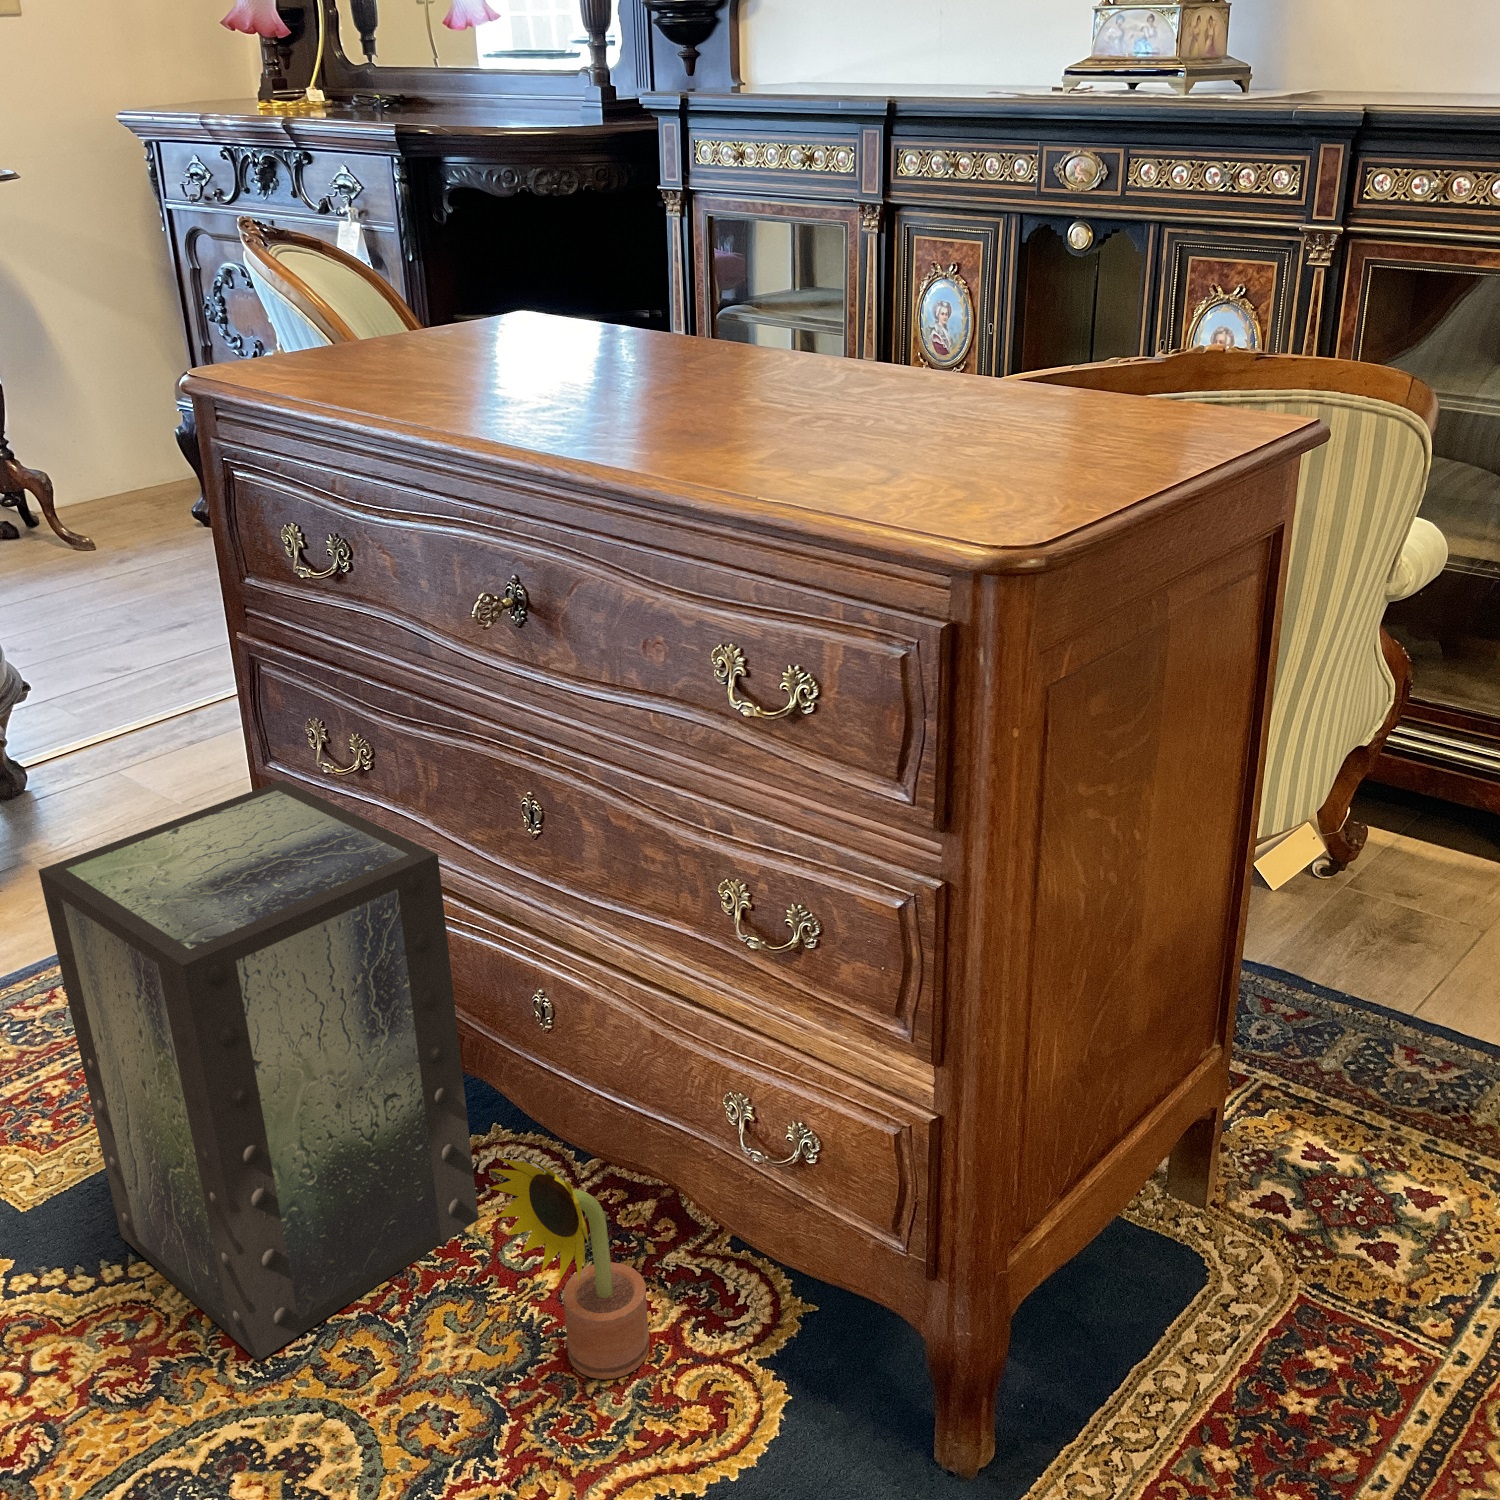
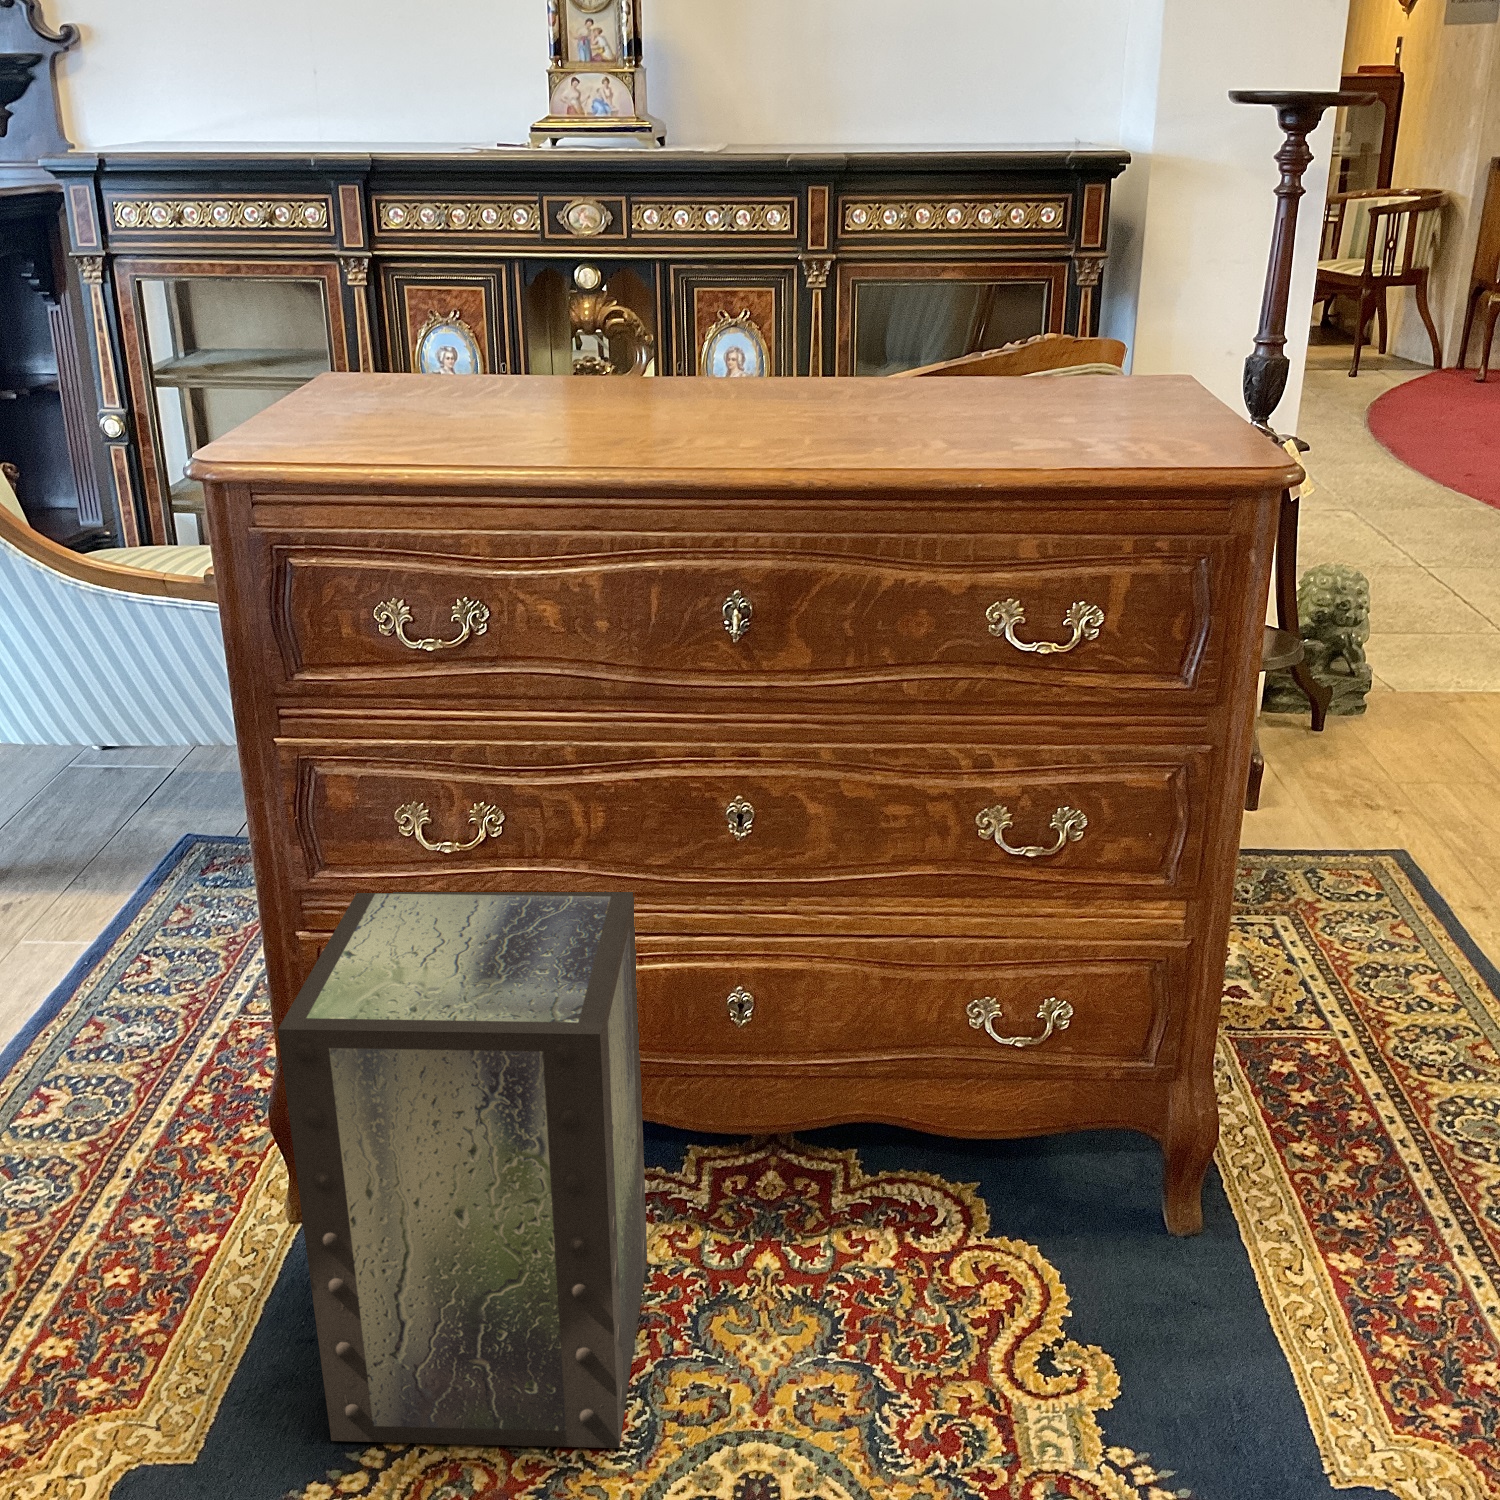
decorative plant: present [489,1158,649,1379] -> none [816,1107,954,1308]

